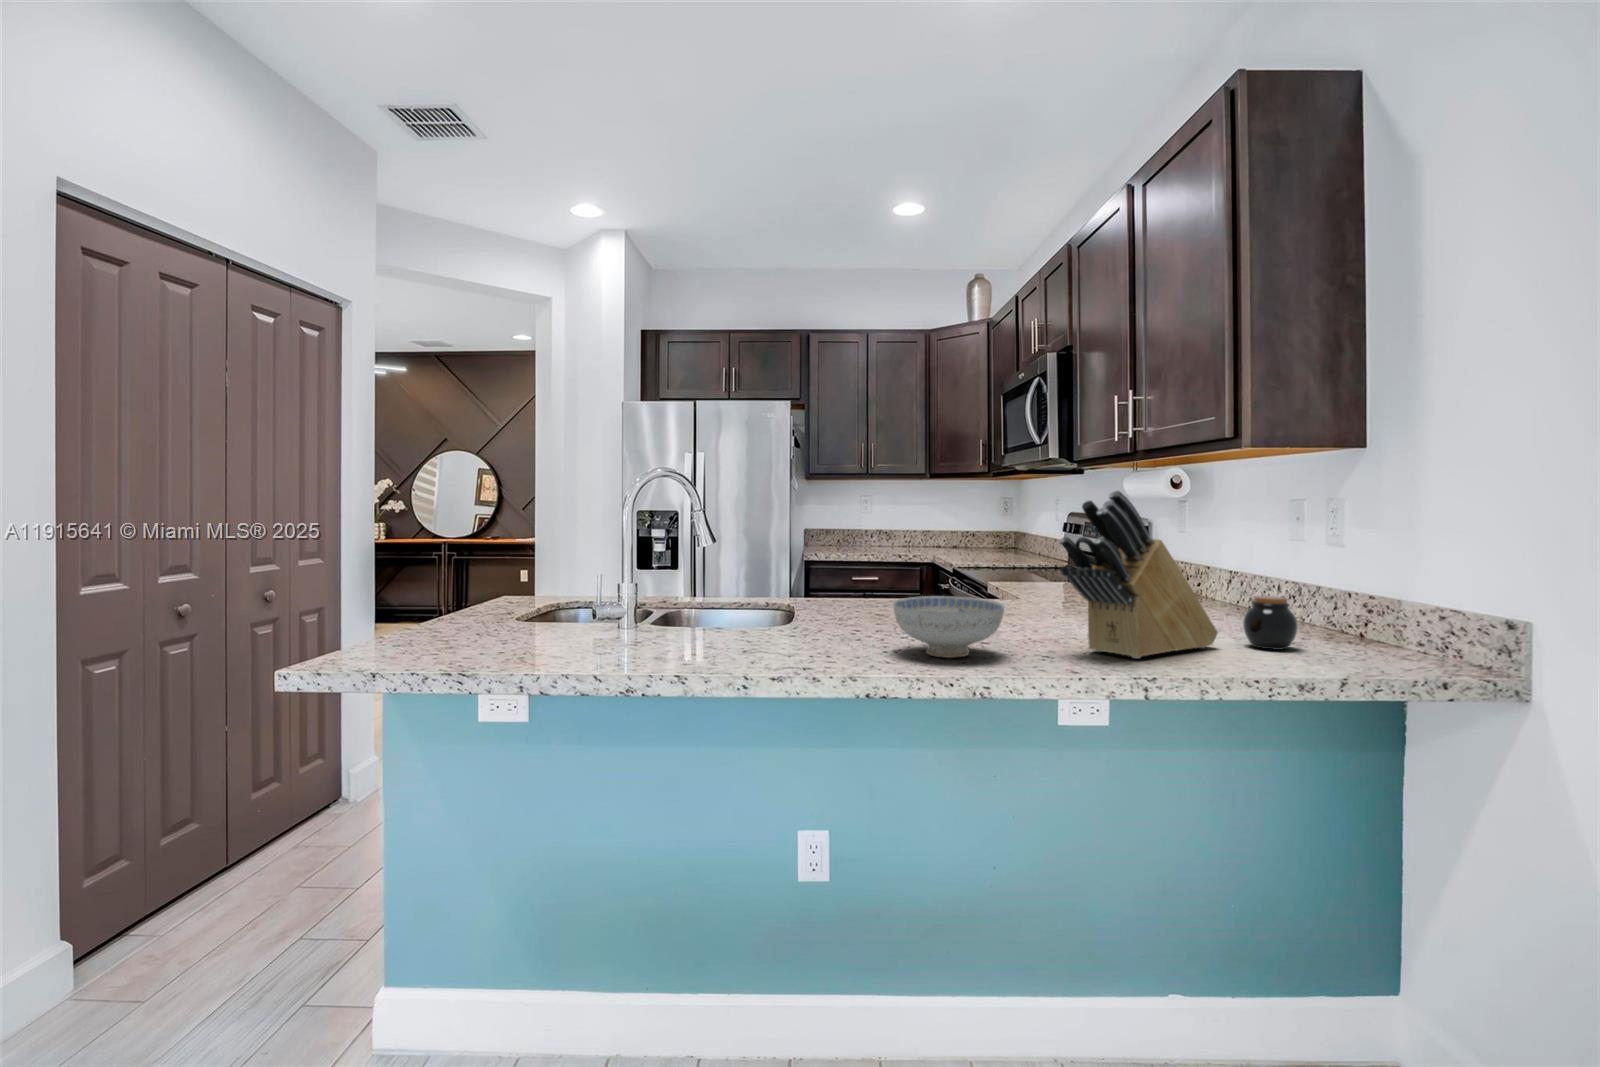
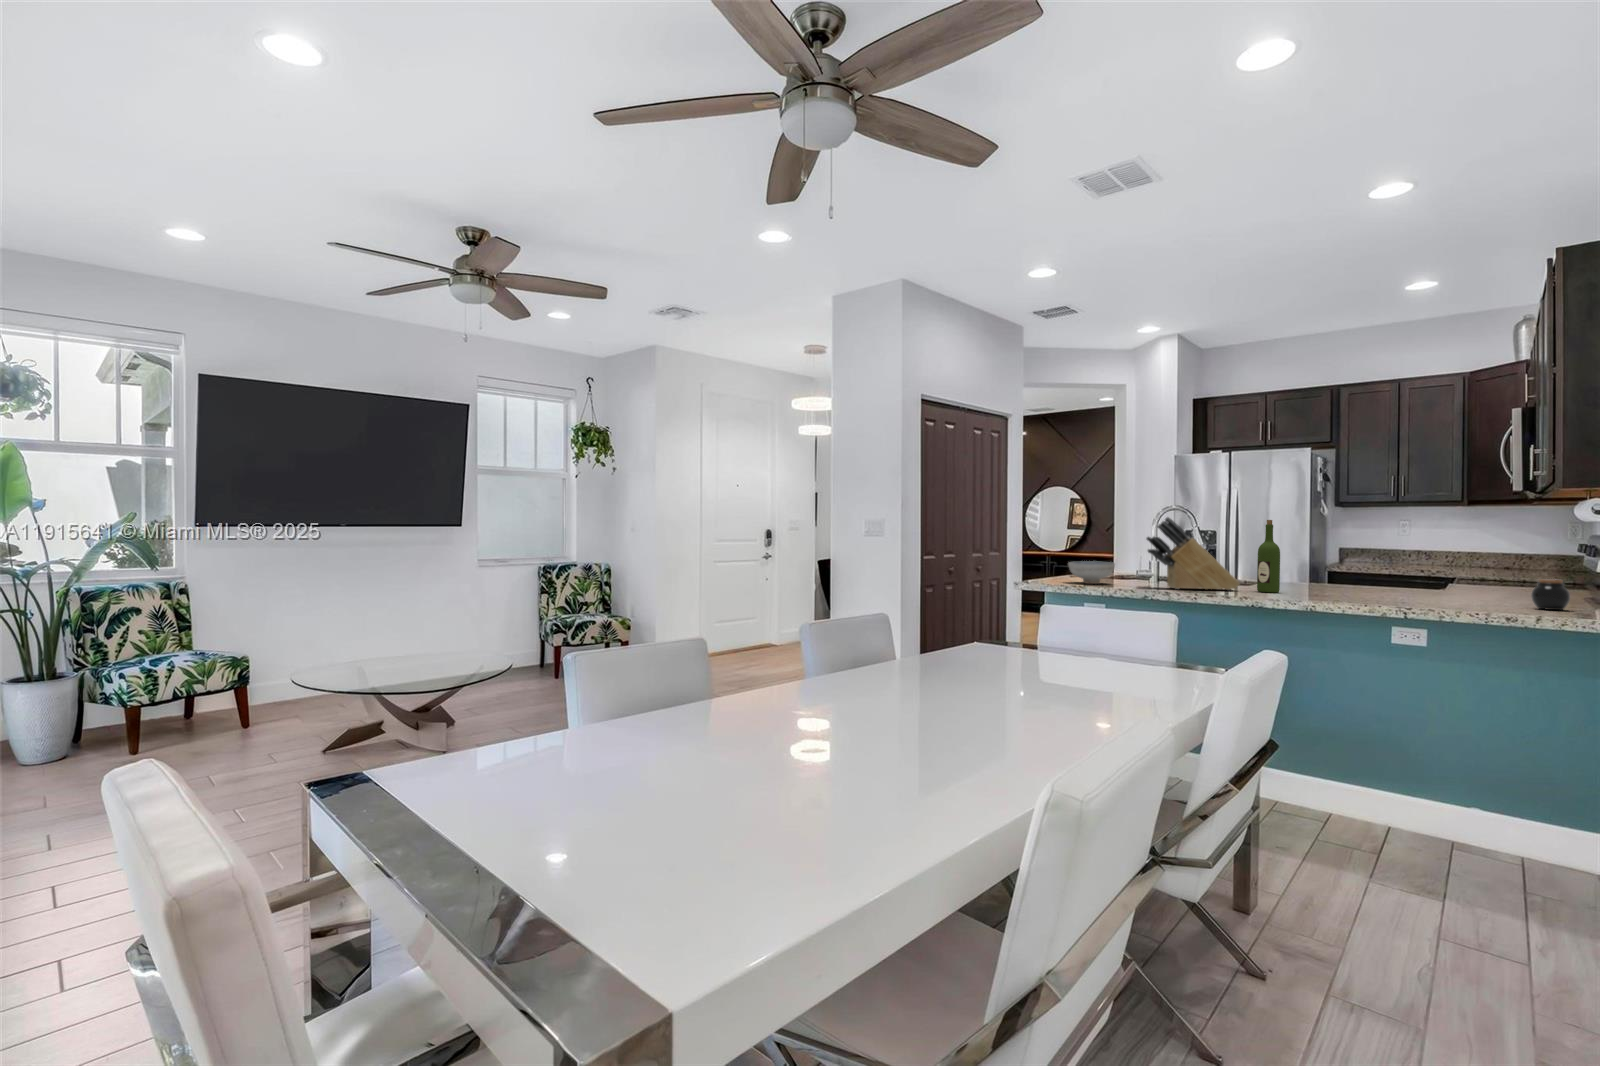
knife block: present [1059,490,1218,658] -> present [1147,517,1240,590]
wine bottle: none [832,496,870,643] -> present [1257,520,1280,593]
ceramic bowl: present [893,596,1004,658] -> present [1068,561,1115,584]

